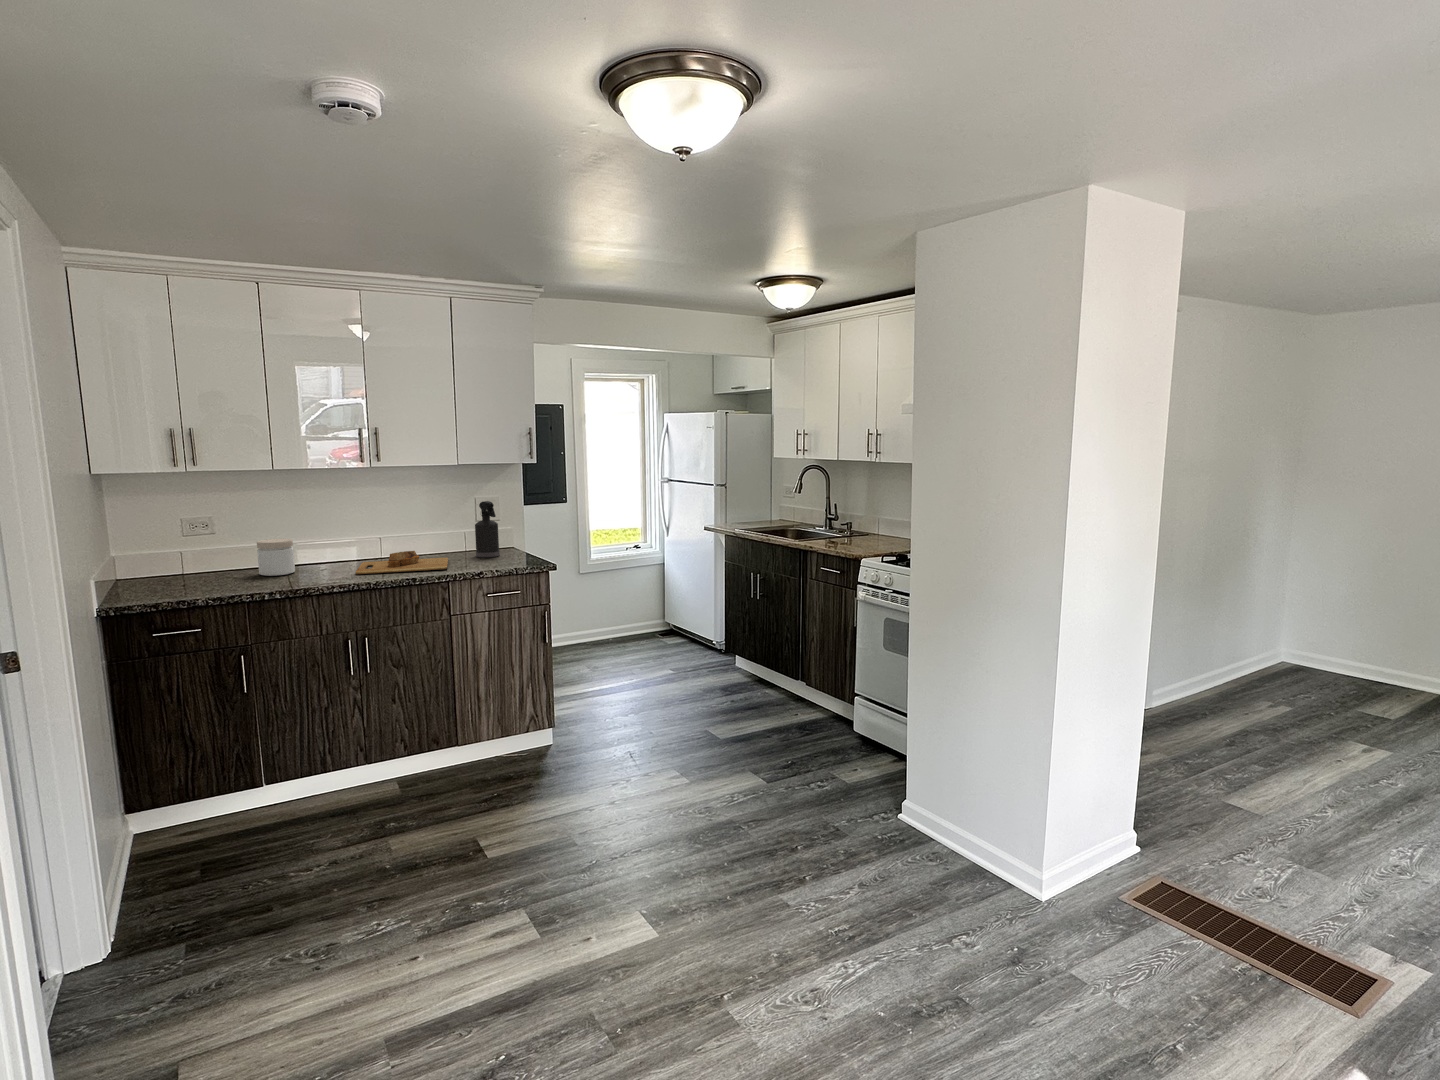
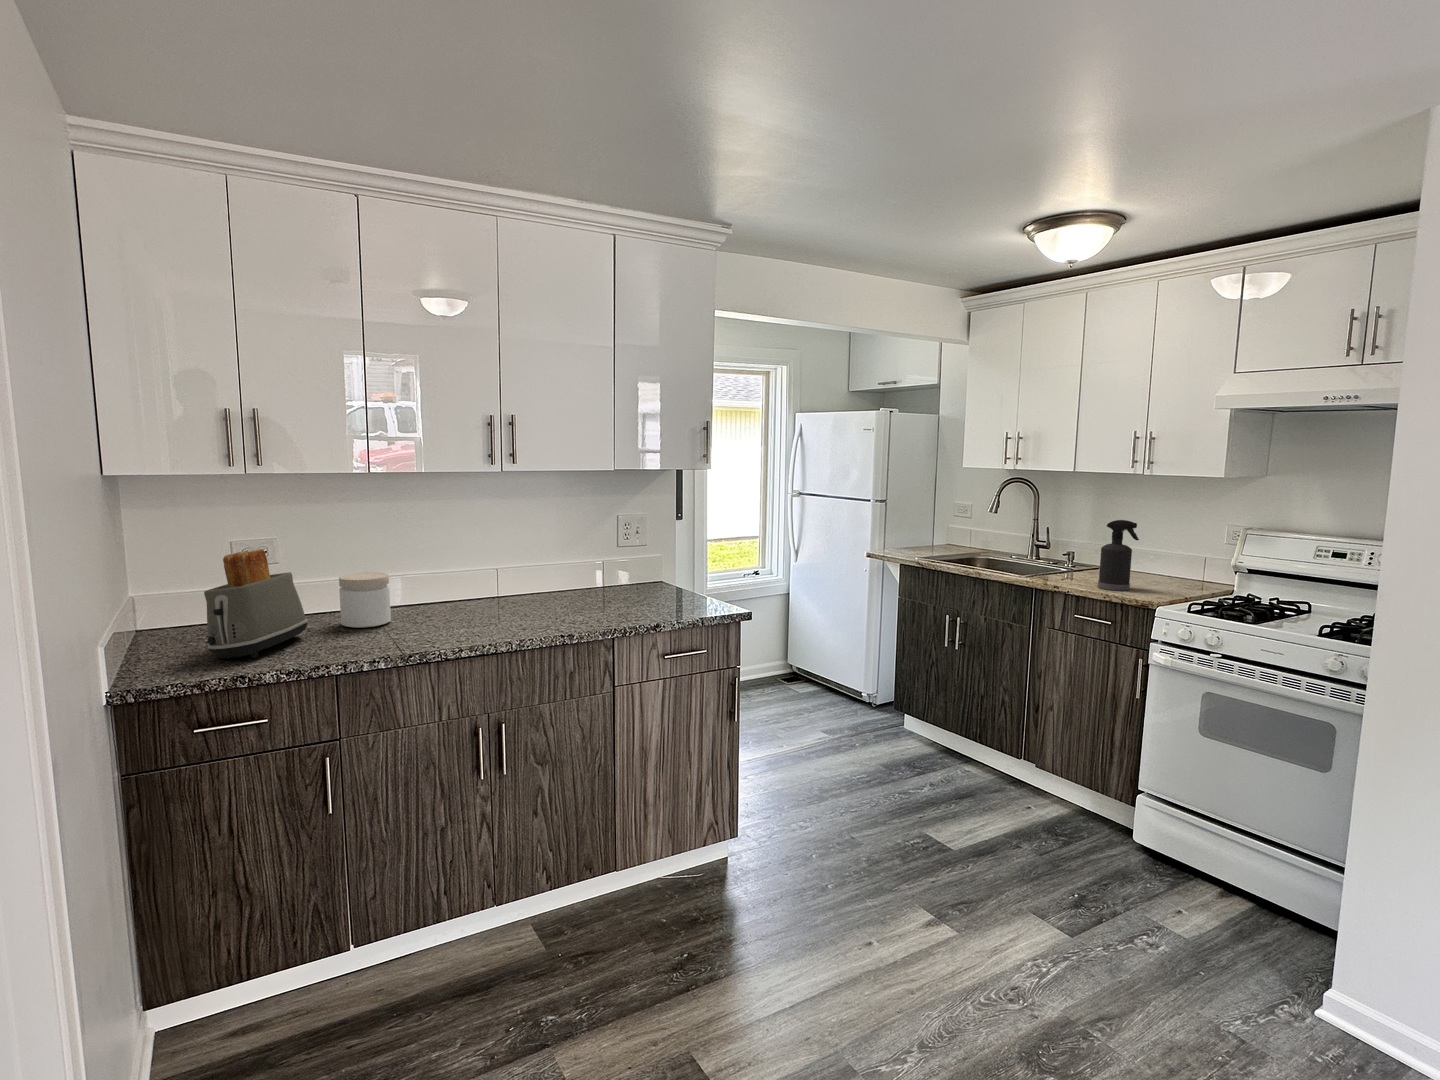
spray bottle: present [475,501,500,557] -> present [1098,520,1139,591]
toaster: none [158,521,233,592] -> present [204,549,308,659]
cutting board: present [356,551,448,574] -> none [477,590,605,627]

